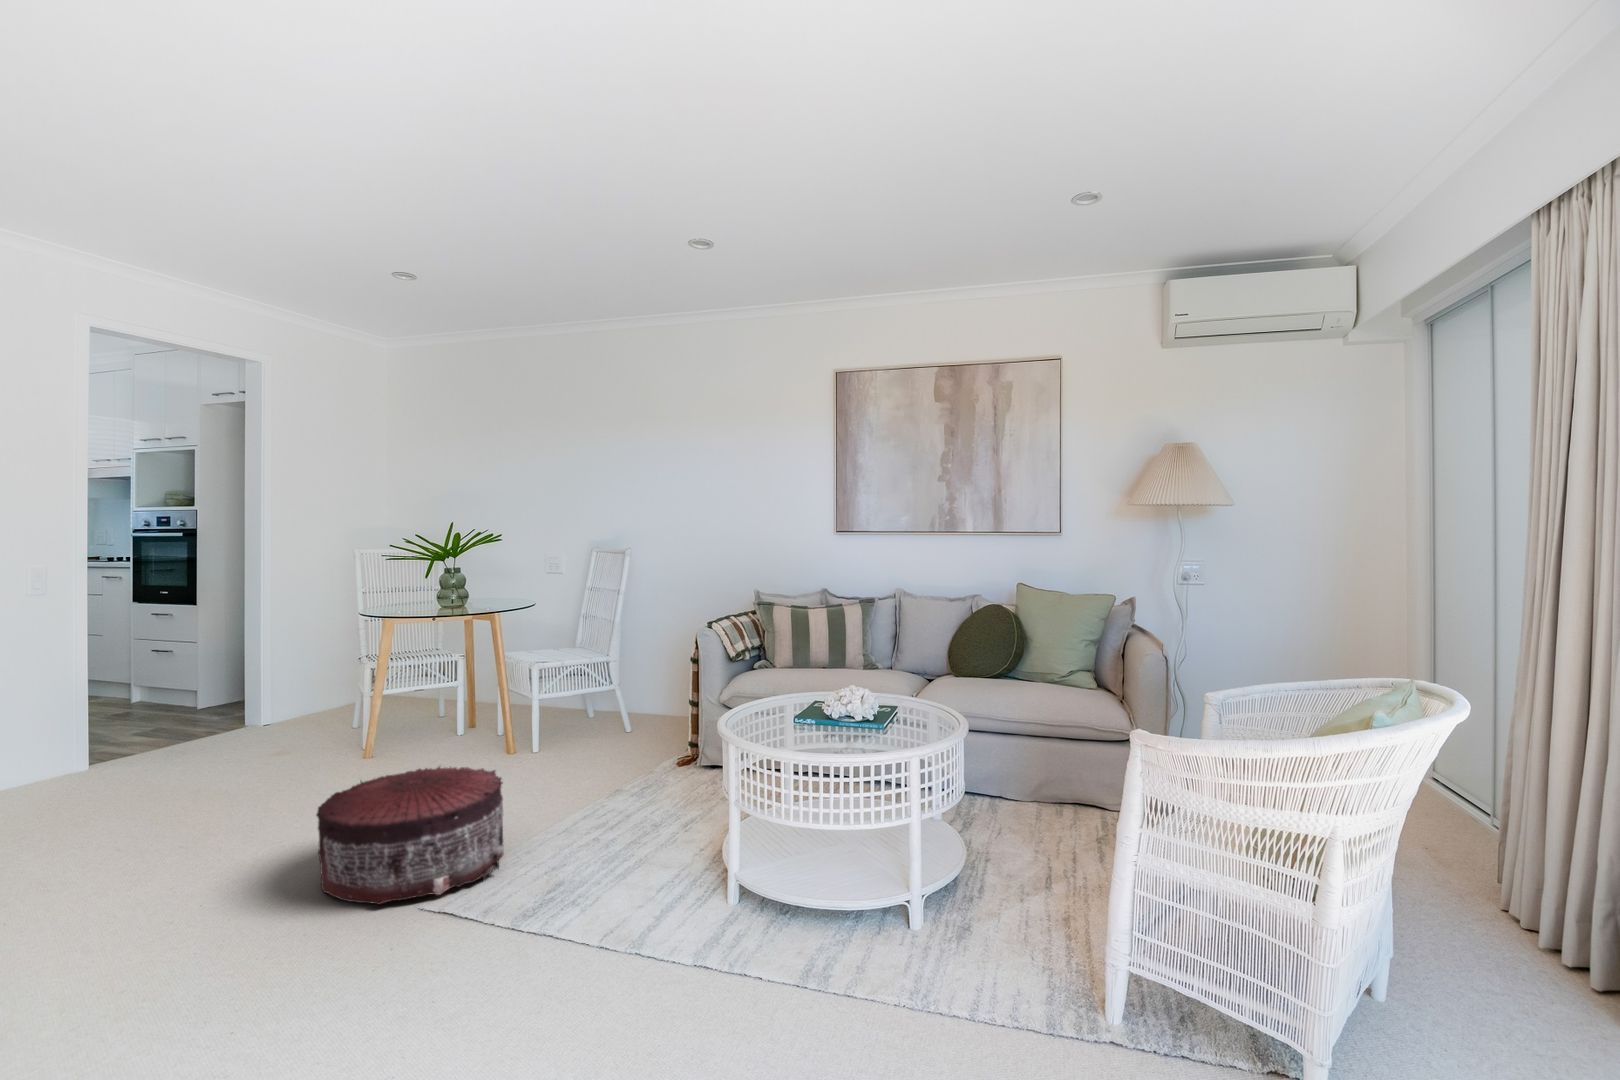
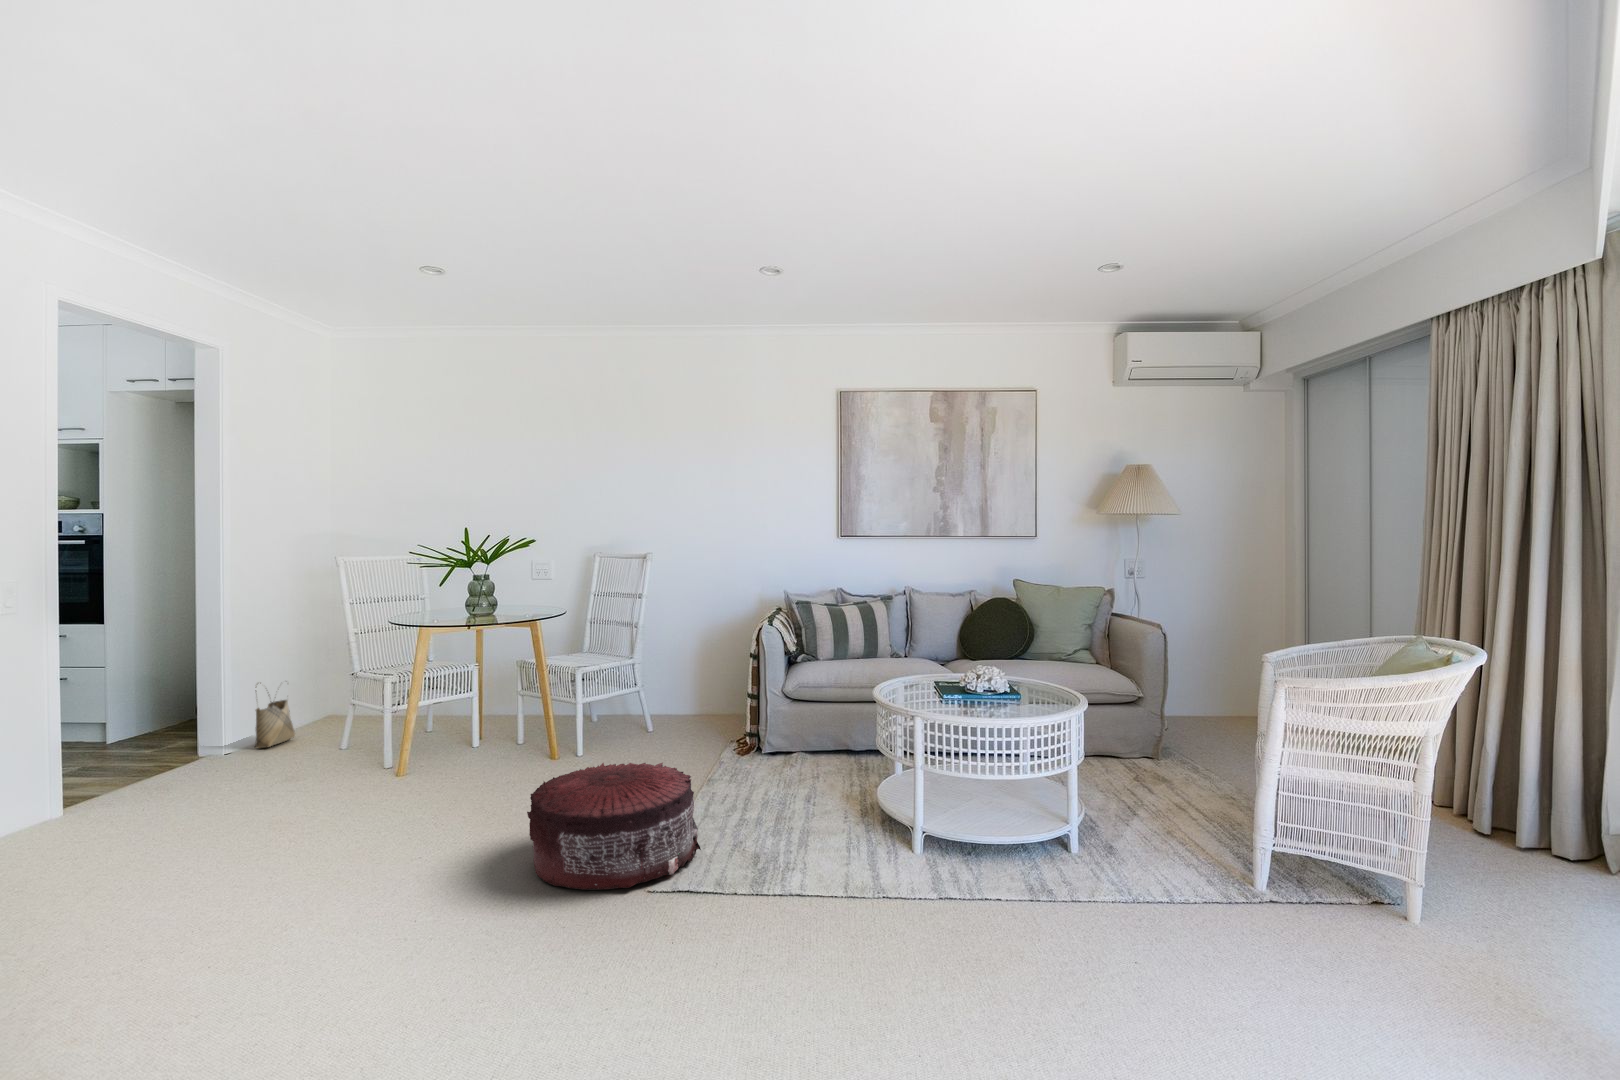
woven basket: none [285,662,327,722] -> present [255,697,295,748]

